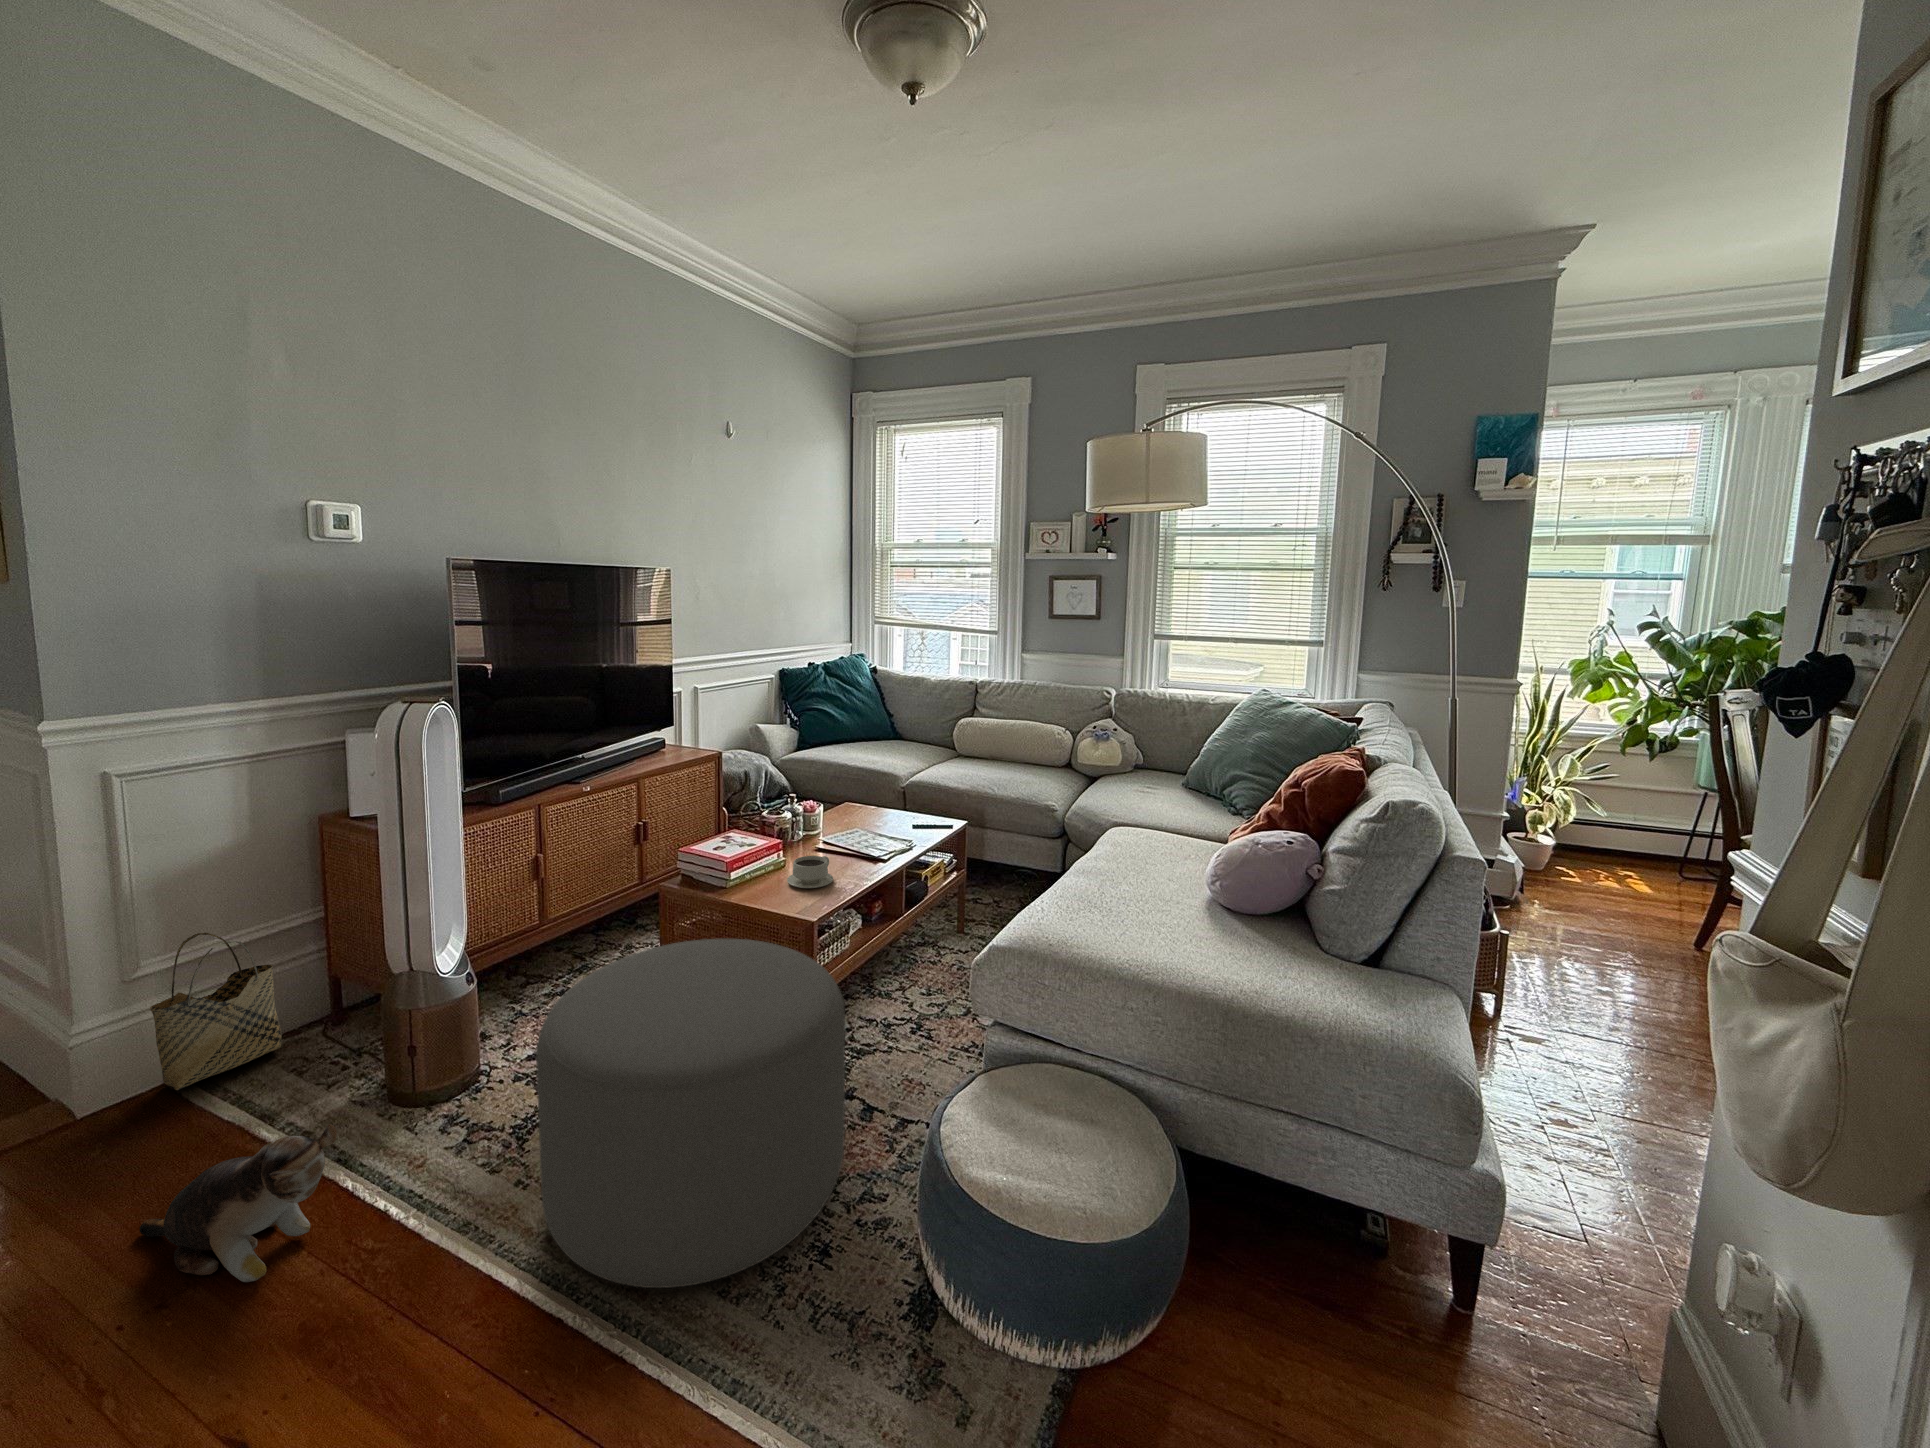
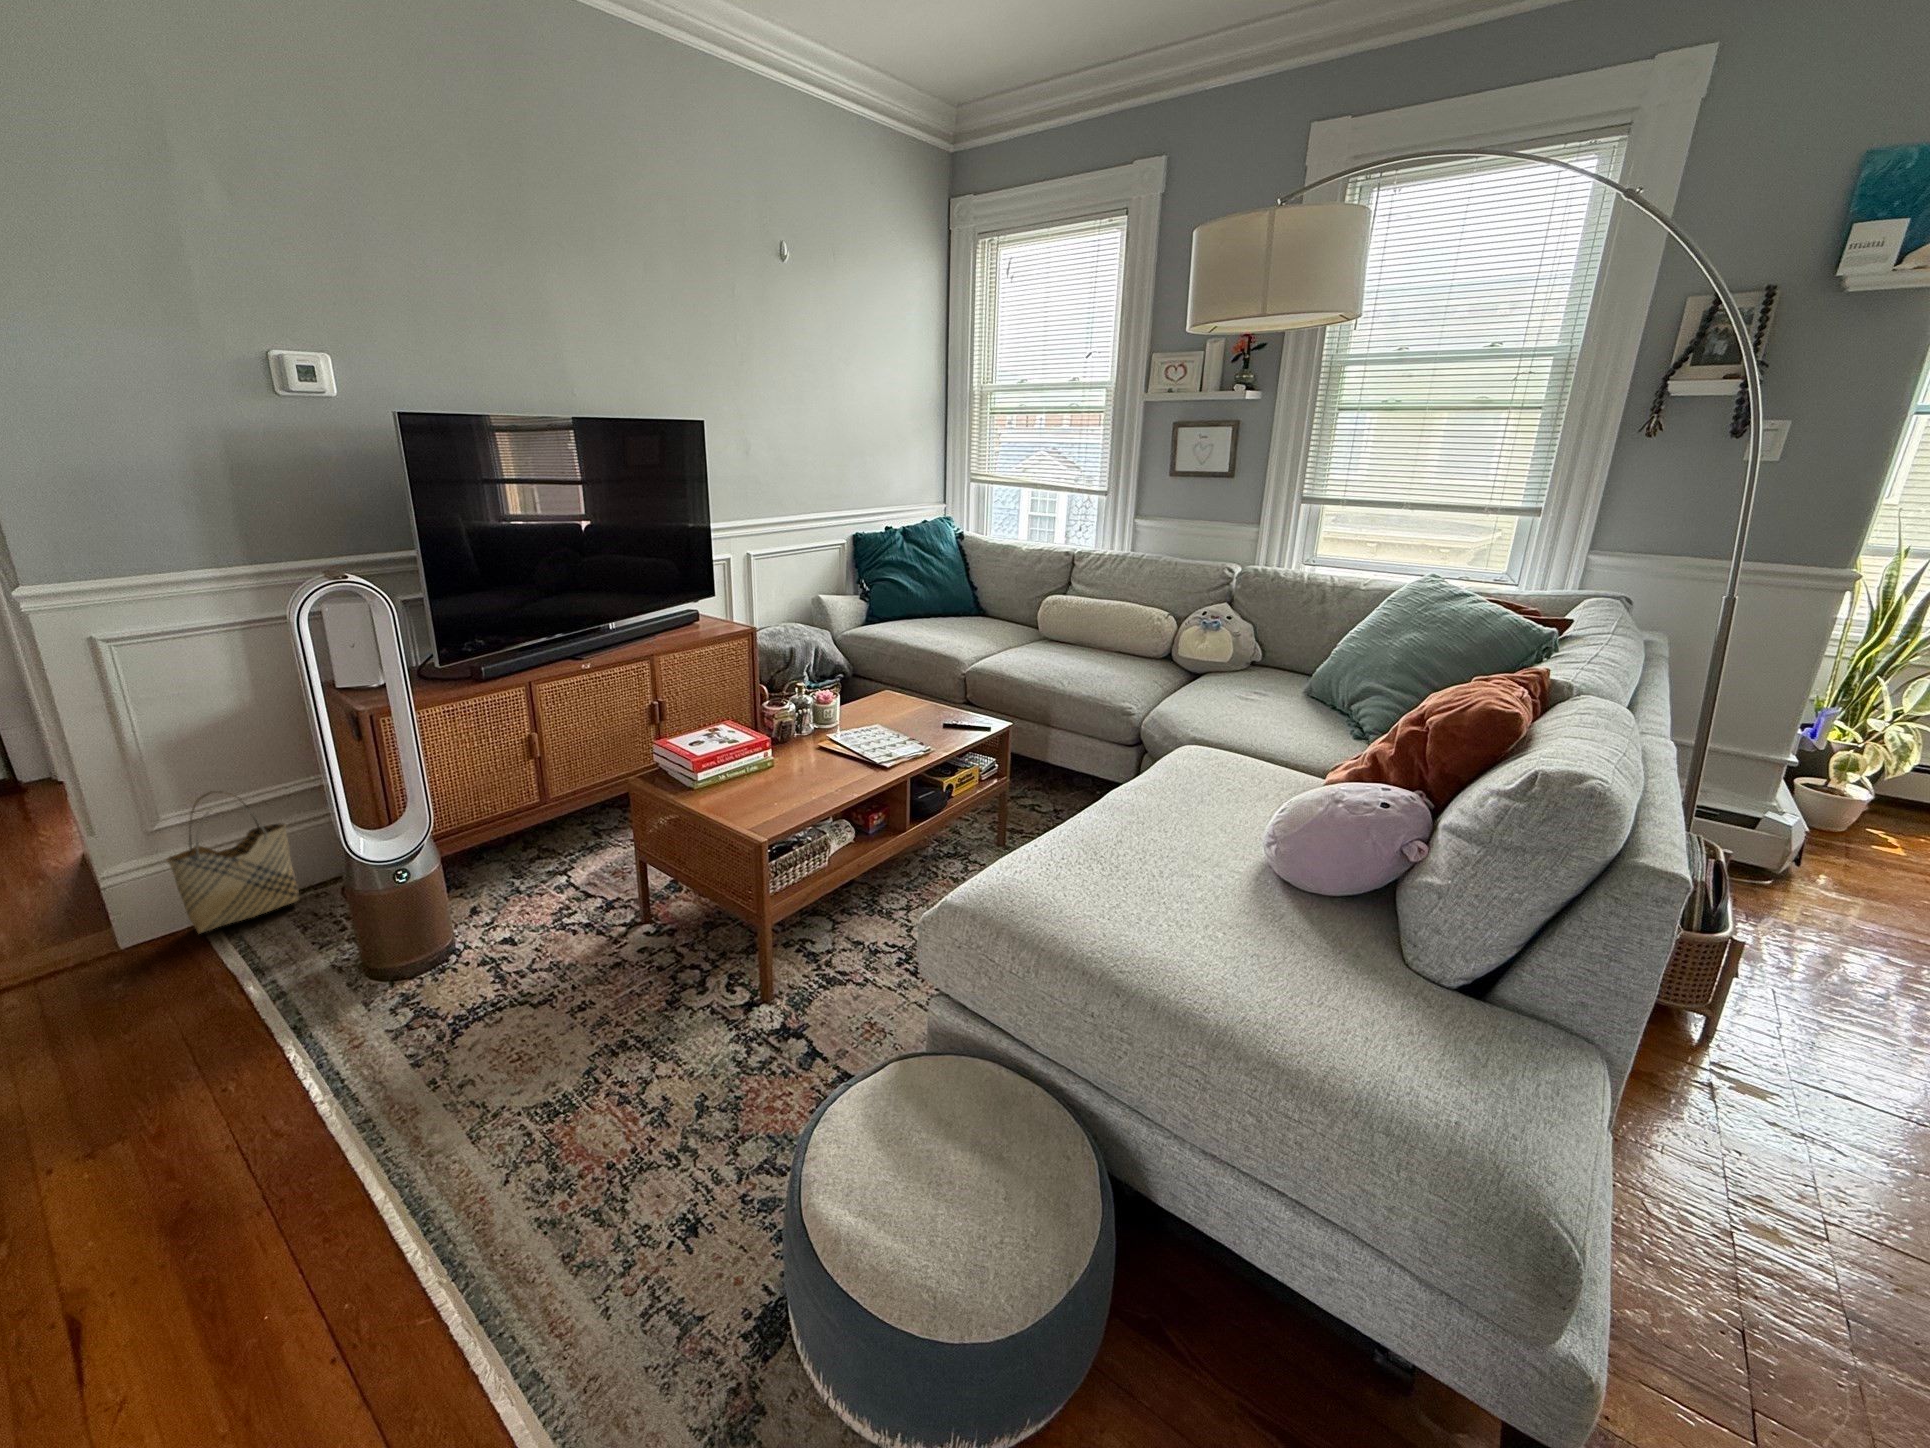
teacup: present [787,856,833,888] -> none [759,760,812,798]
ottoman: present [536,939,845,1288] -> none [387,854,759,1244]
plush toy: present [140,1124,337,1282] -> none [104,1013,234,1146]

